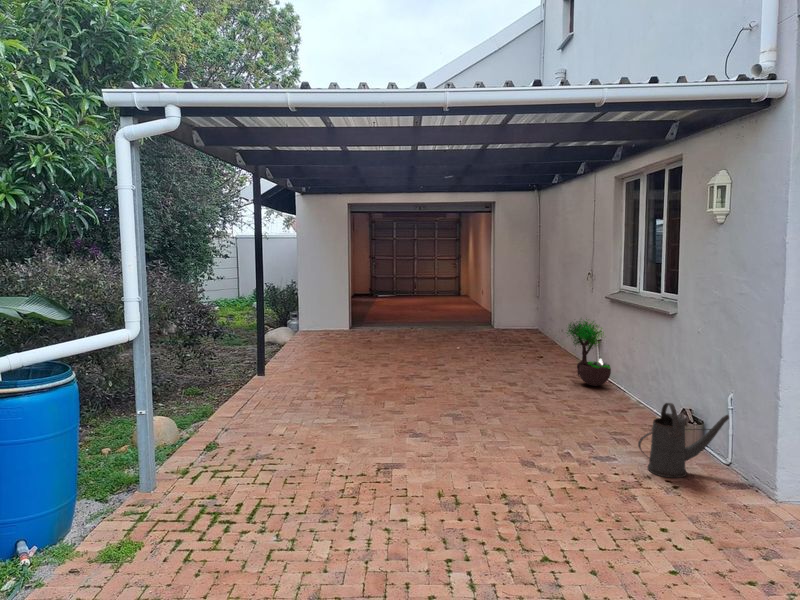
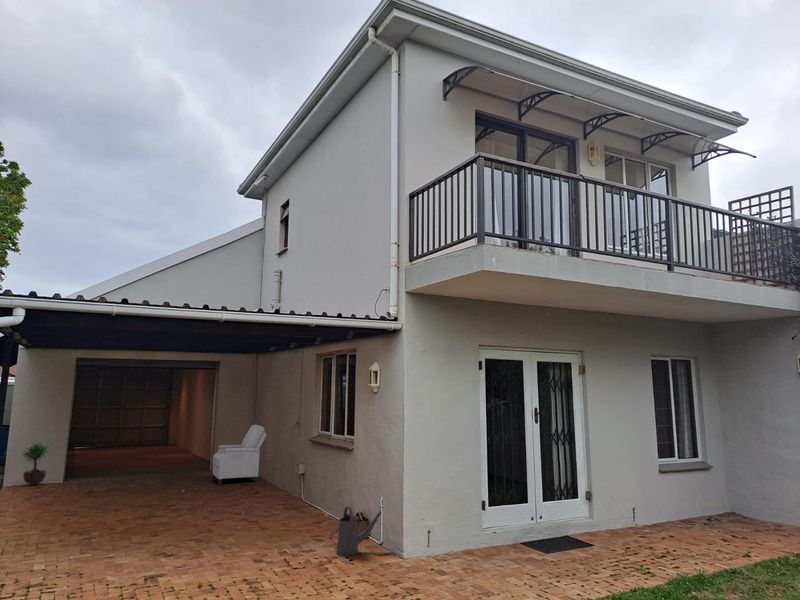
chair: none [491,275,553,344] -> present [213,424,267,485]
potted tree: present [567,319,611,386] -> present [22,444,48,485]

